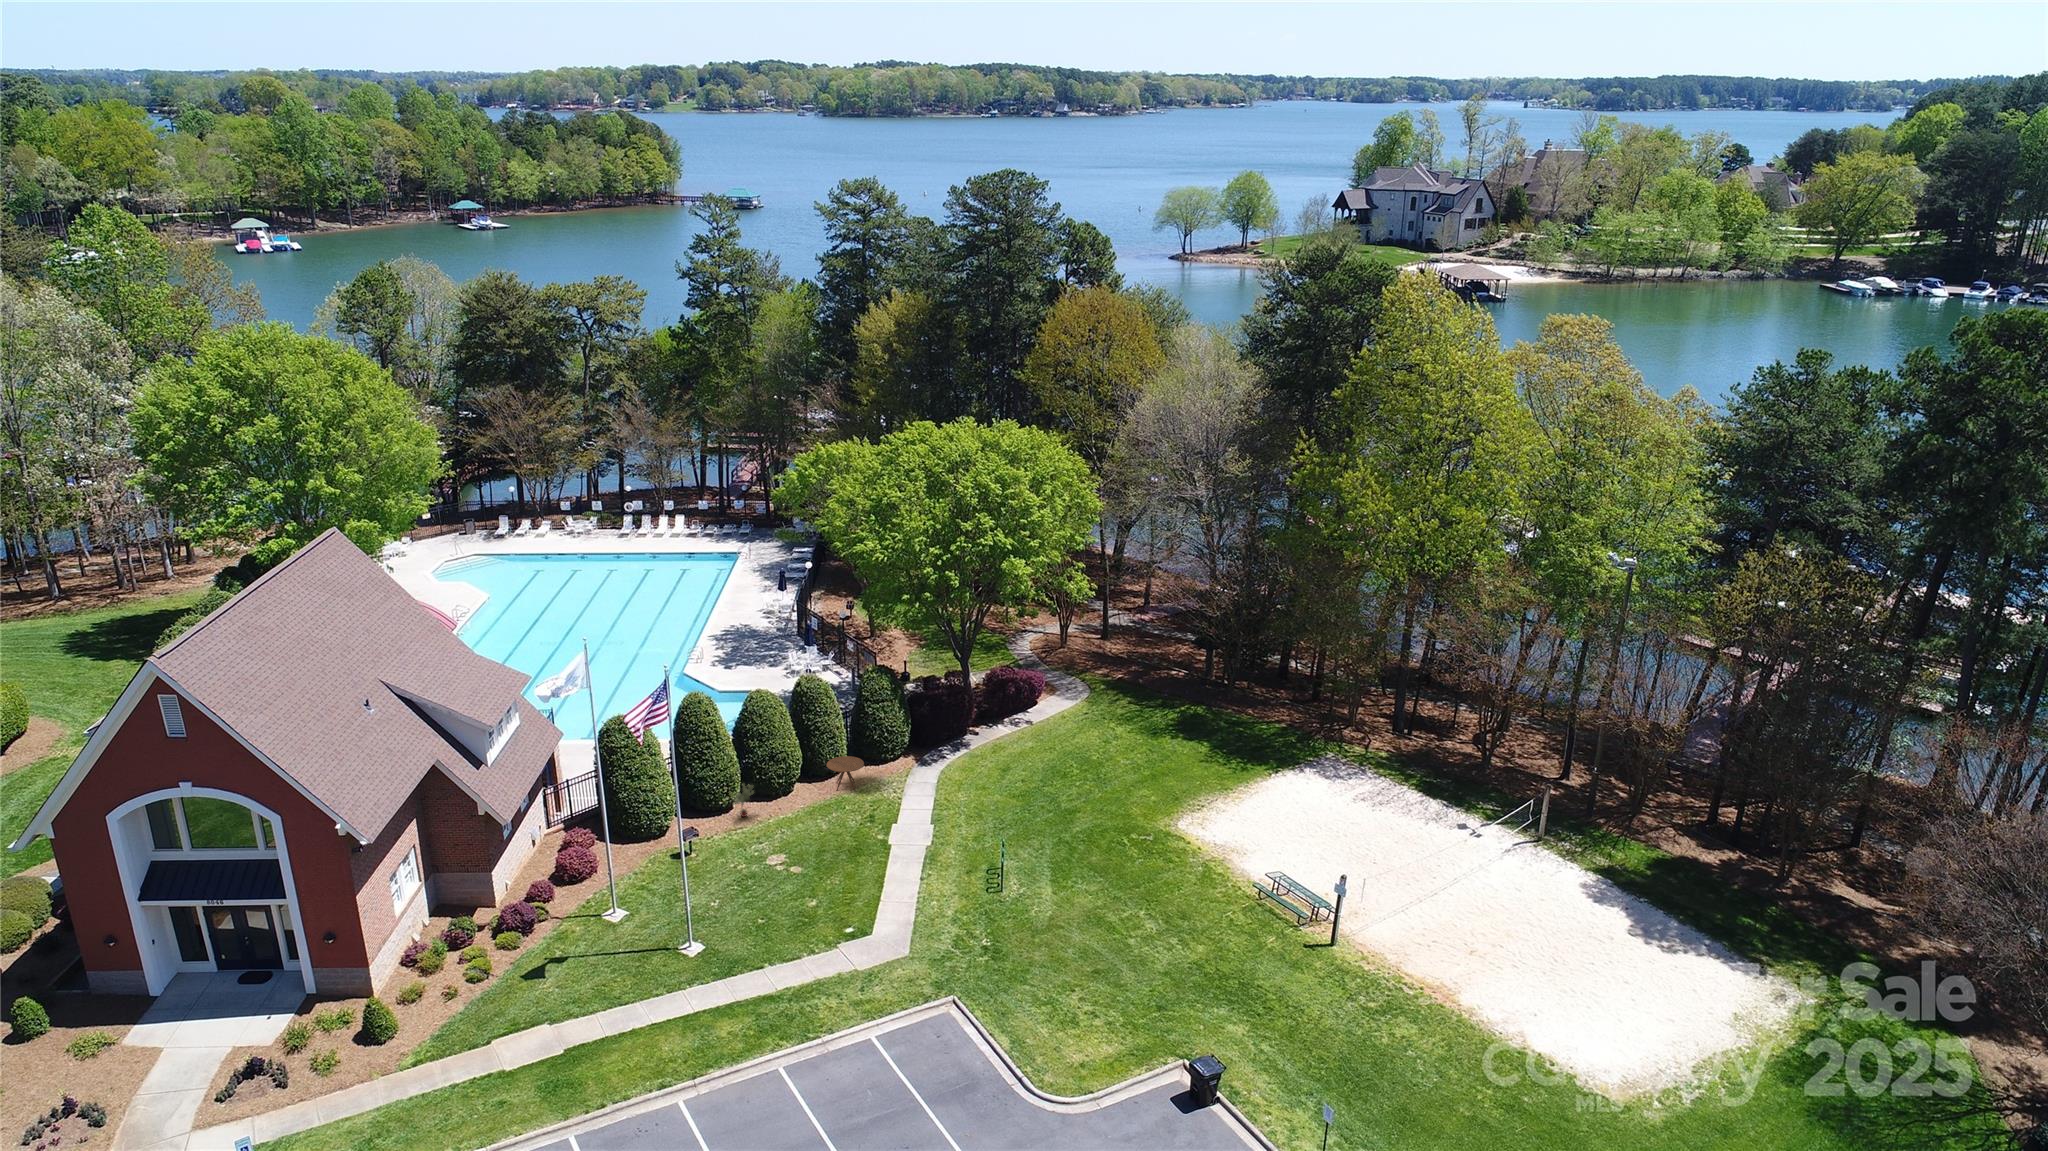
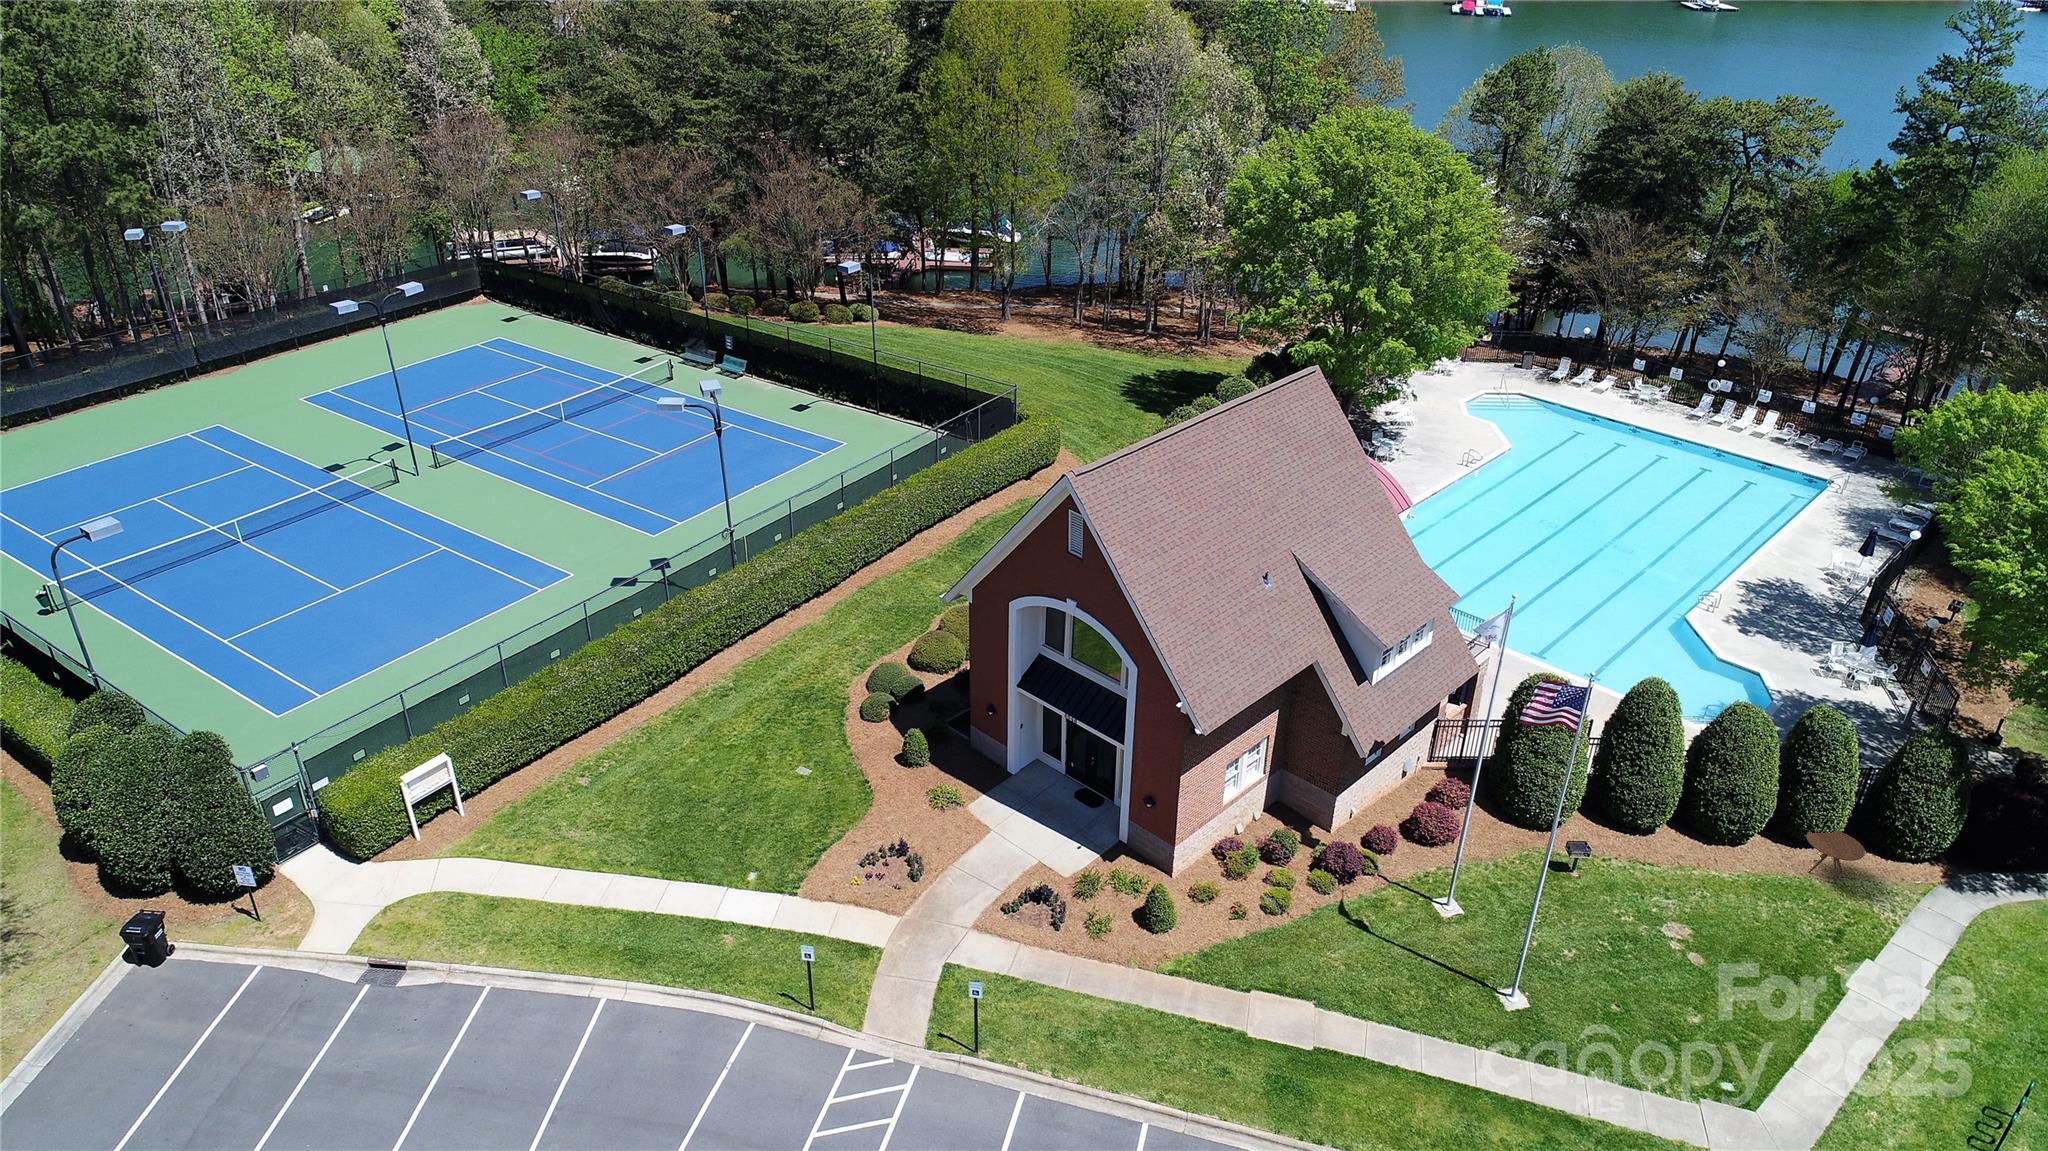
potted tree: present [733,784,754,817] -> none [1651,810,1689,853]

